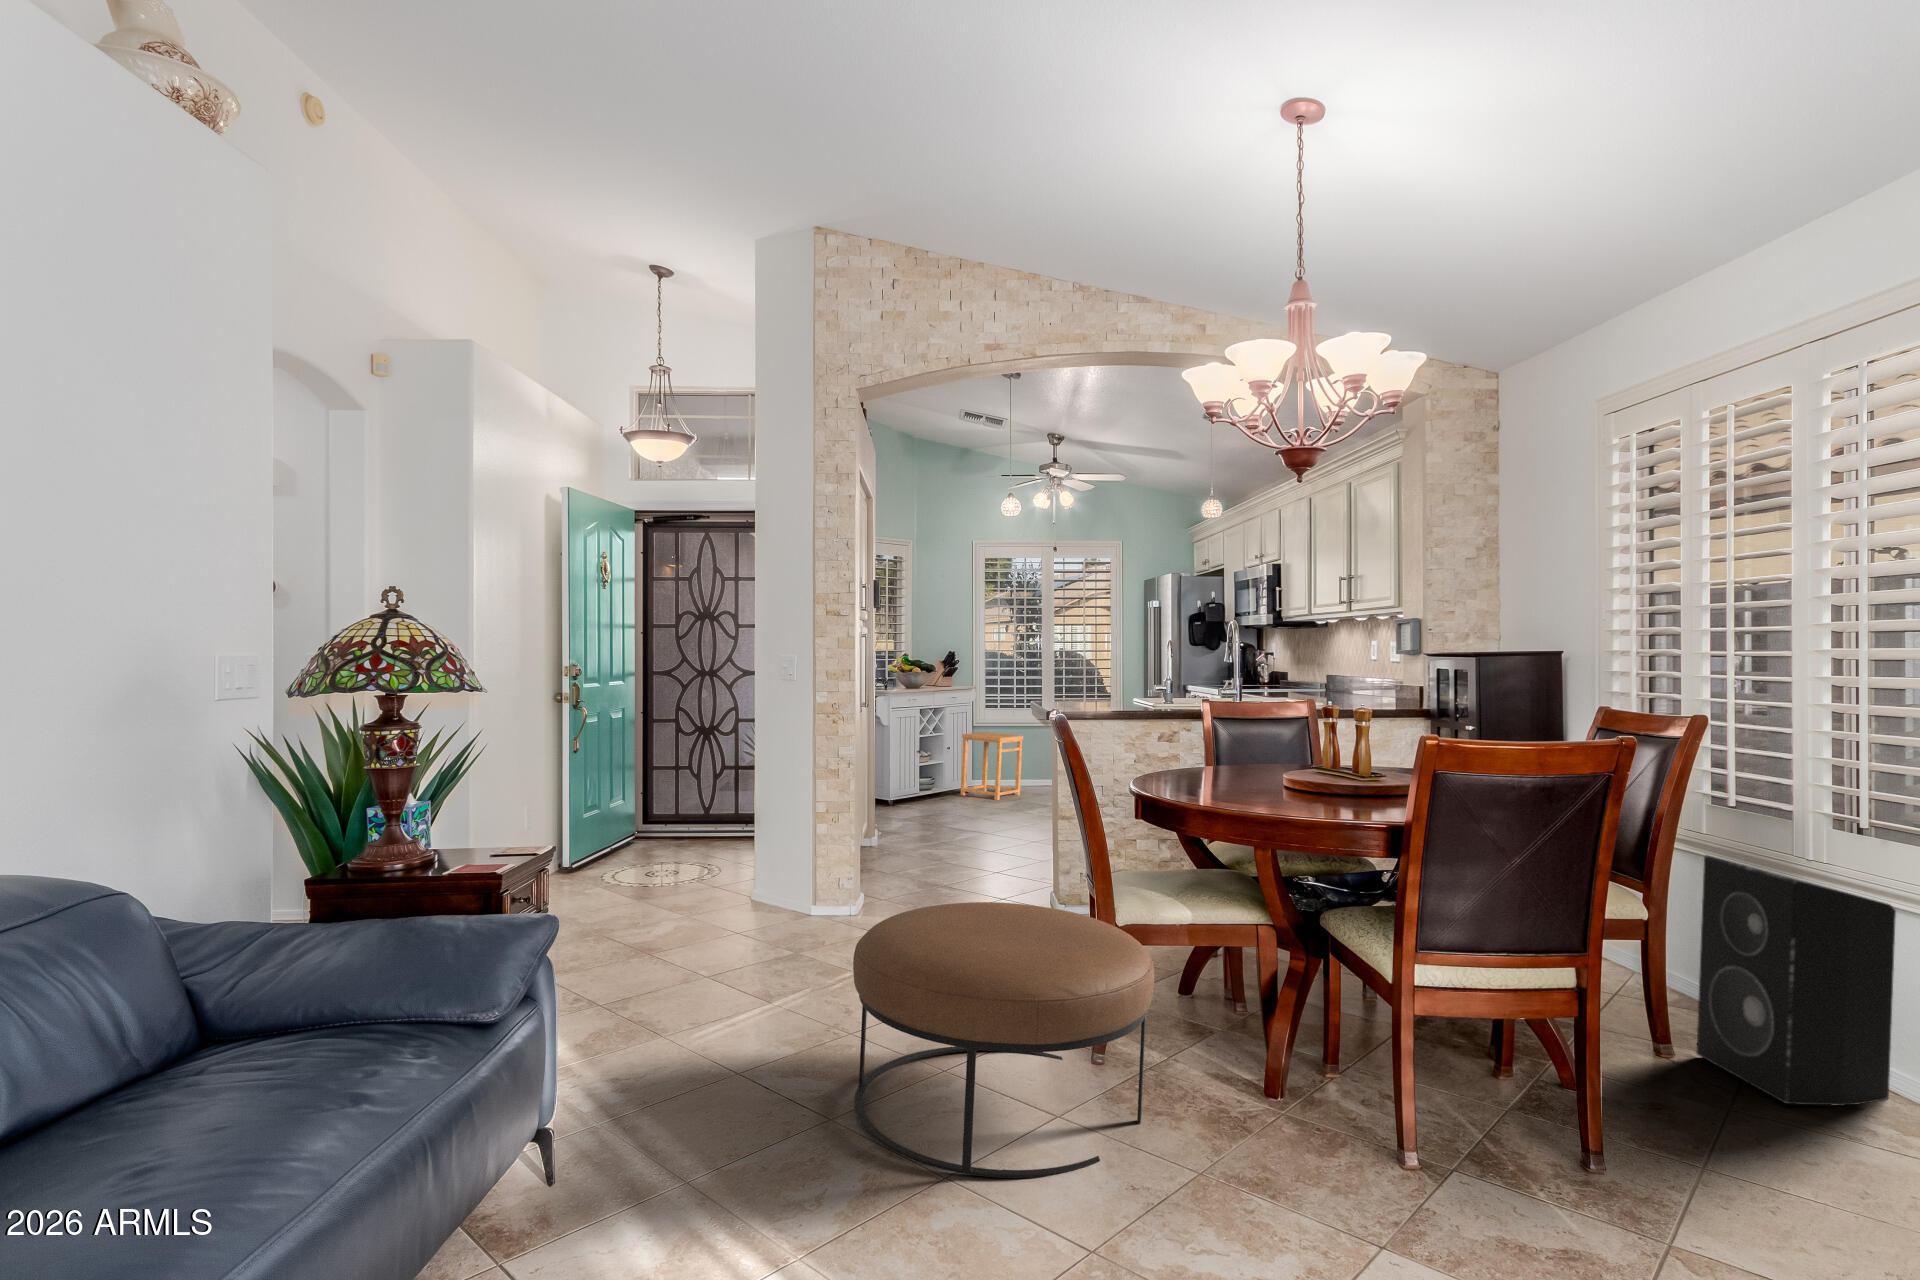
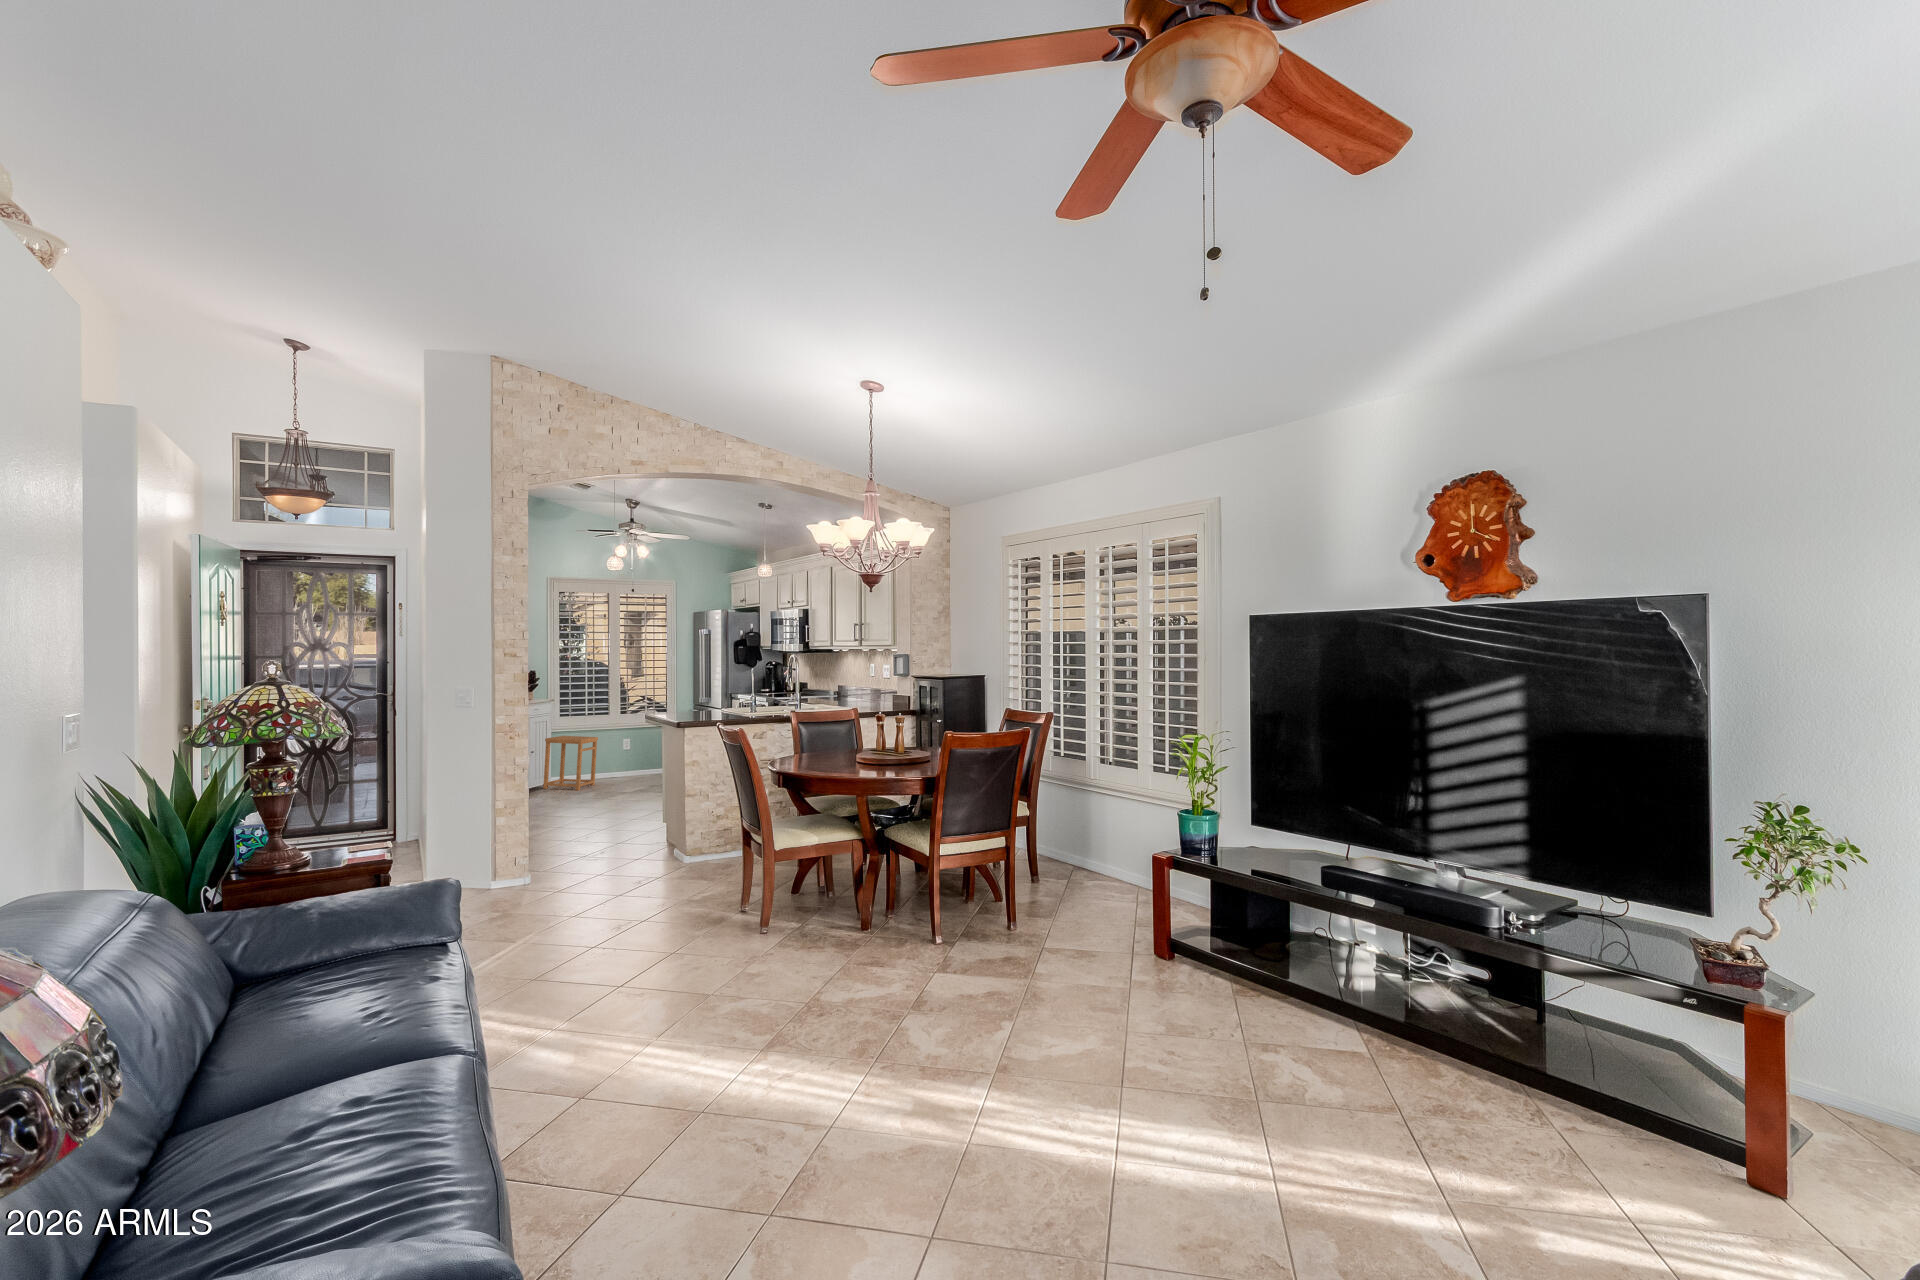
speaker: present [1697,855,1896,1106] -> none [1048,780,1122,891]
ottoman: present [853,902,1154,1178] -> none [624,844,809,993]

